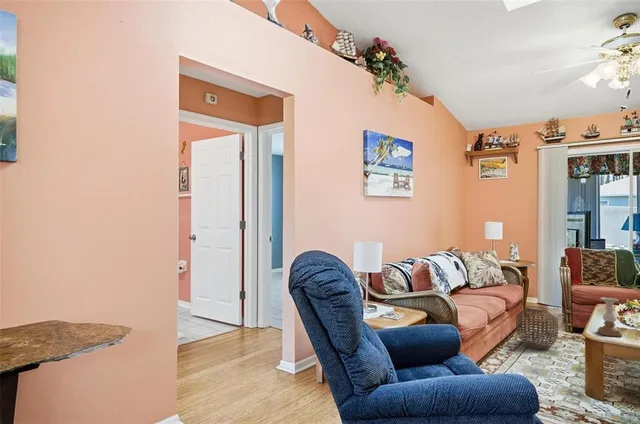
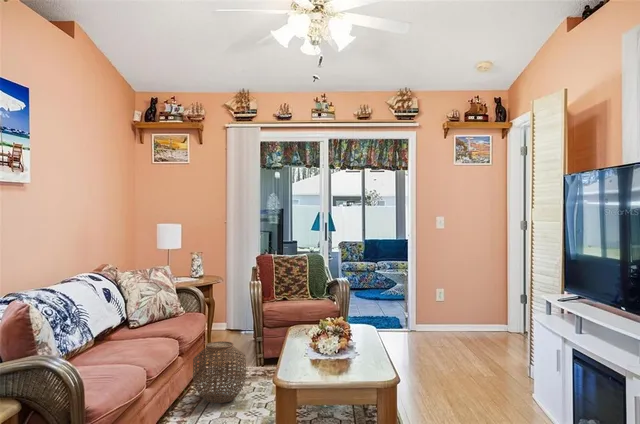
candle holder: present [598,297,622,337] -> none [290,323,316,376]

